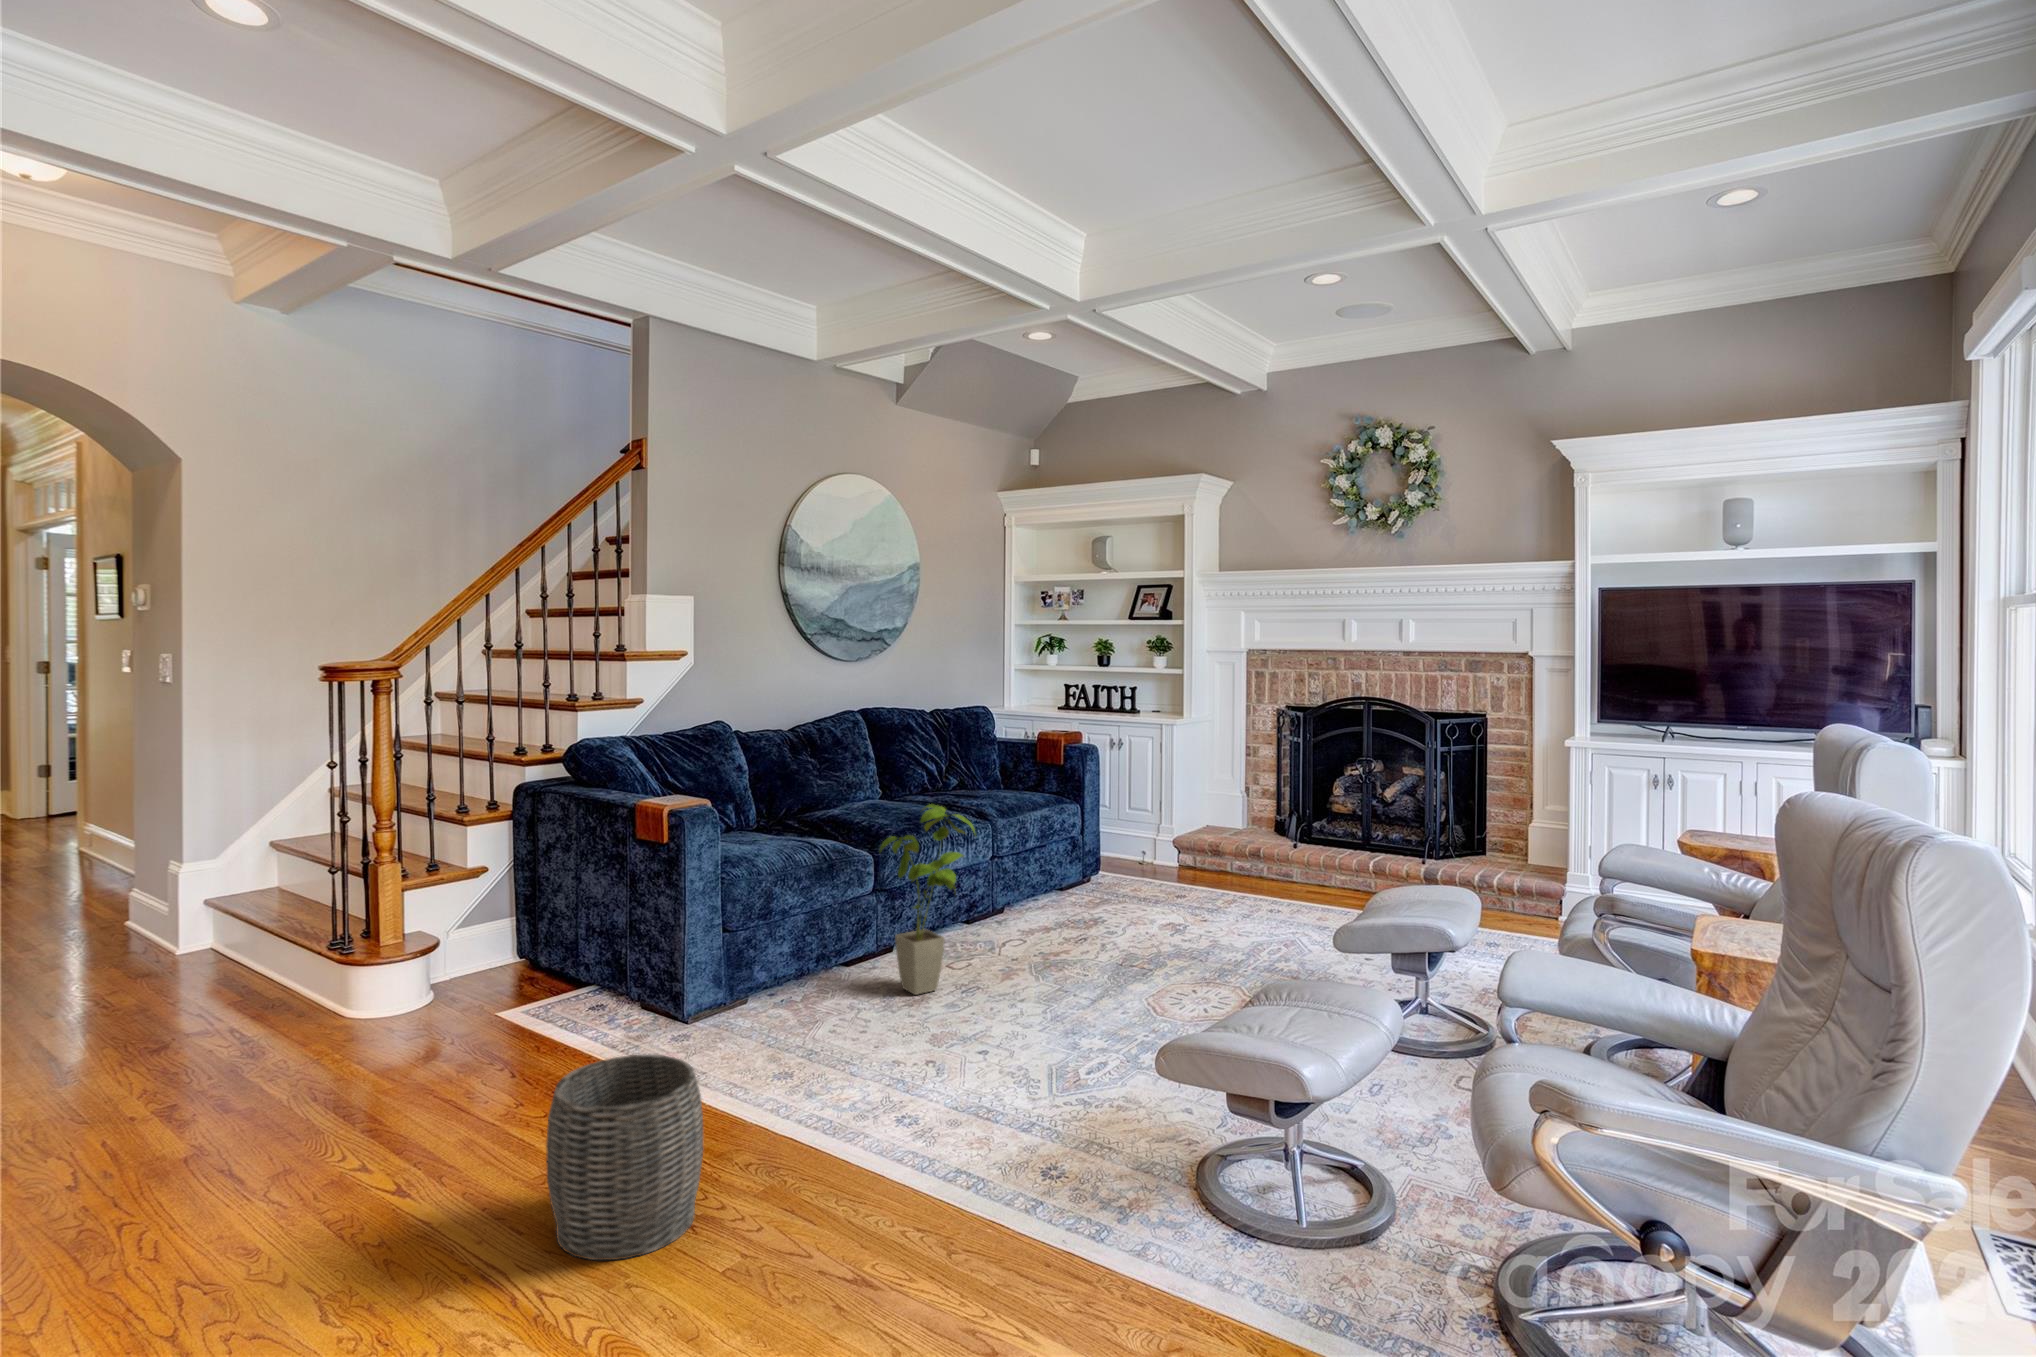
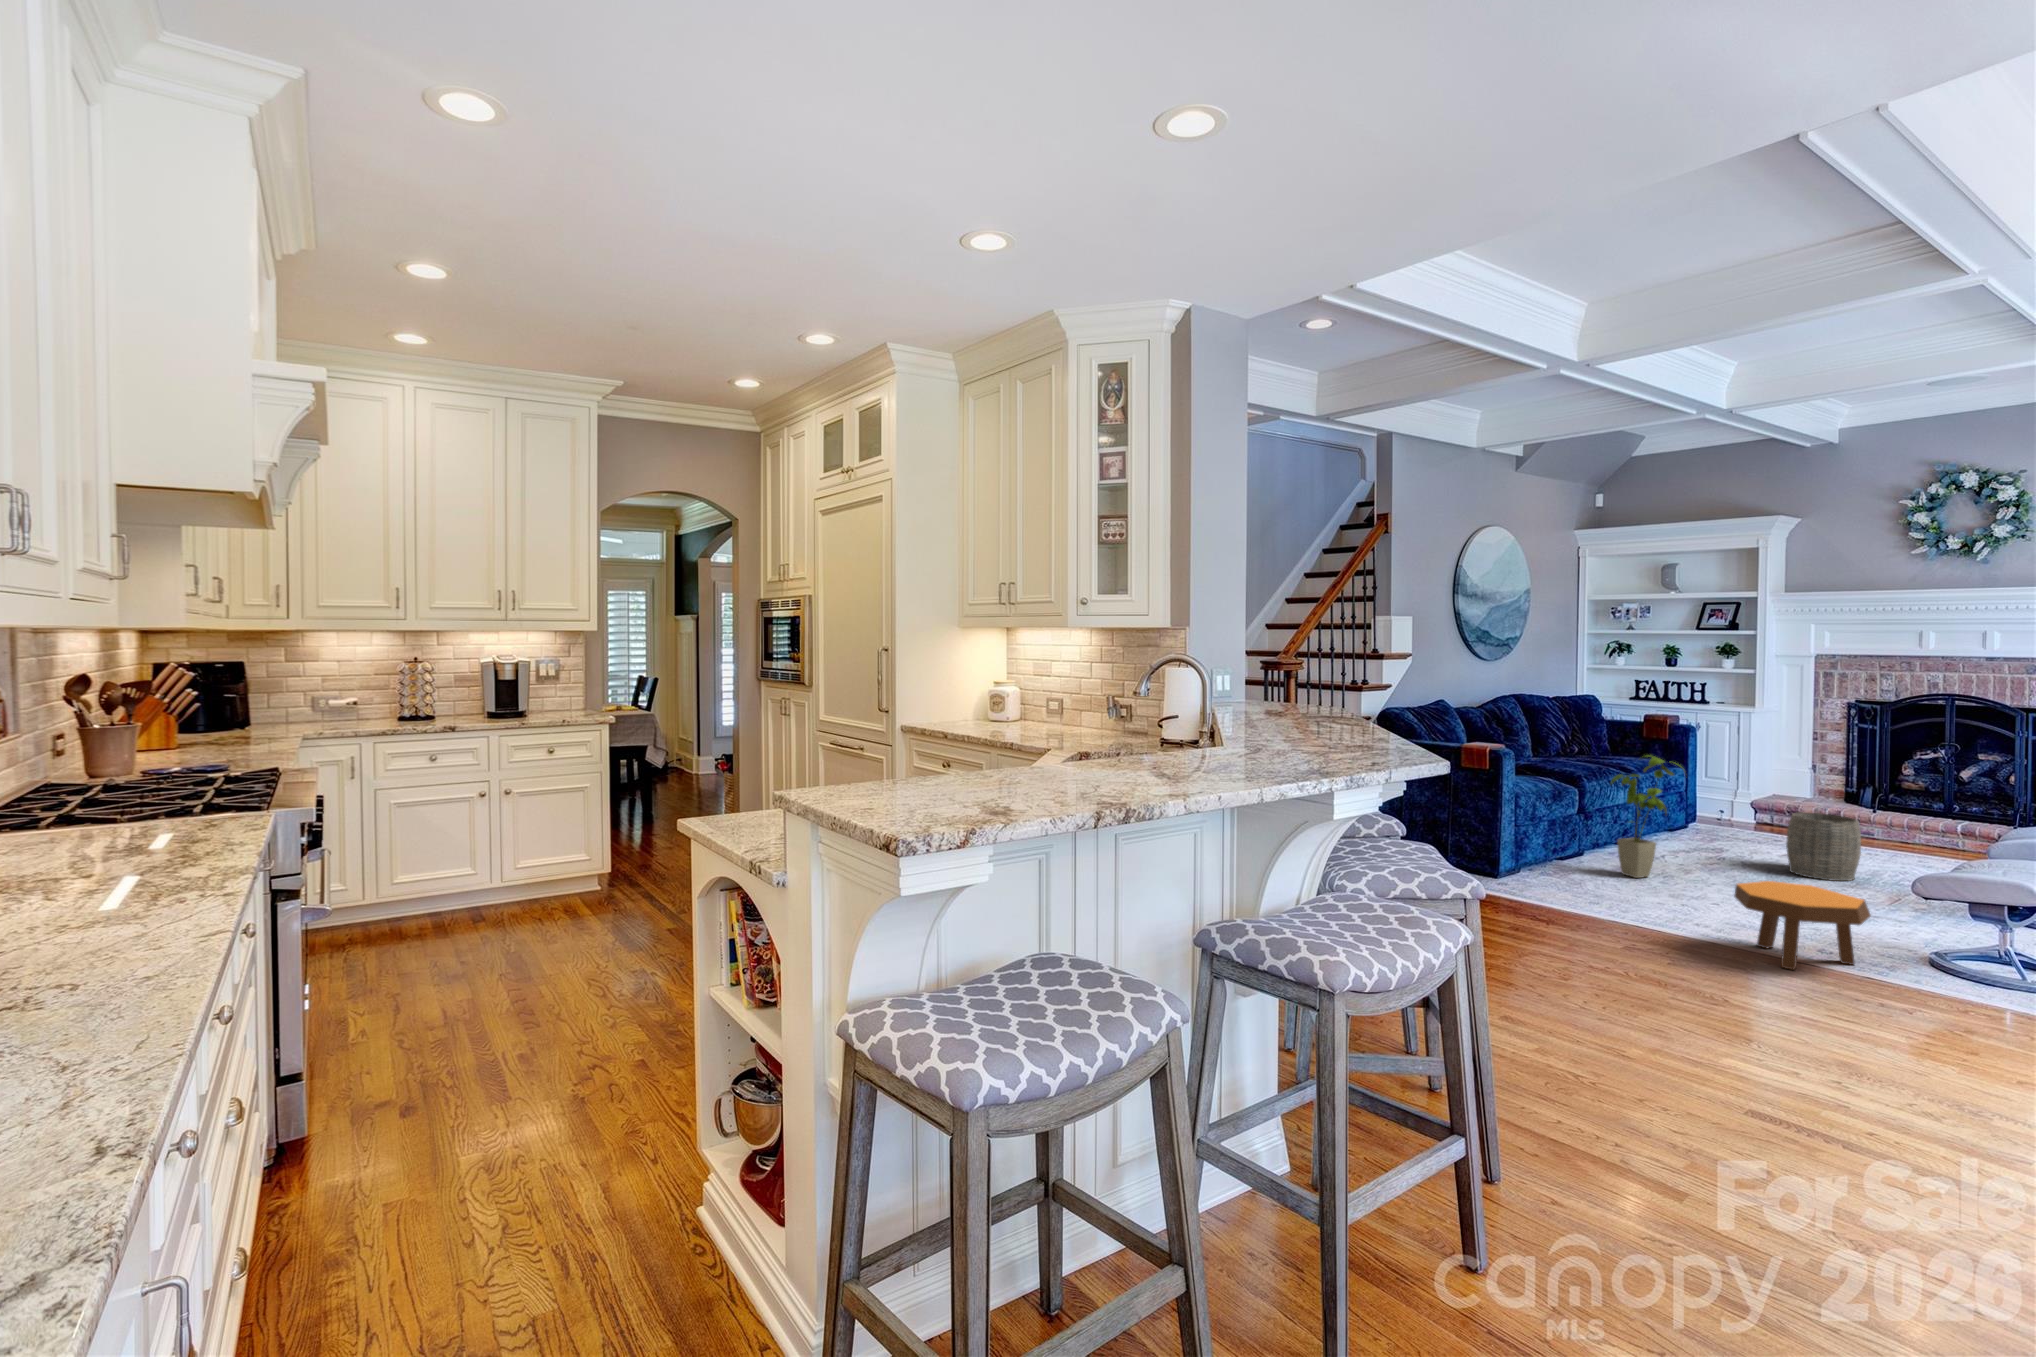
footstool: none [893,1032,1086,1220] -> present [1734,881,1871,970]
woven basket: present [546,1055,703,1260] -> present [1786,812,1861,881]

